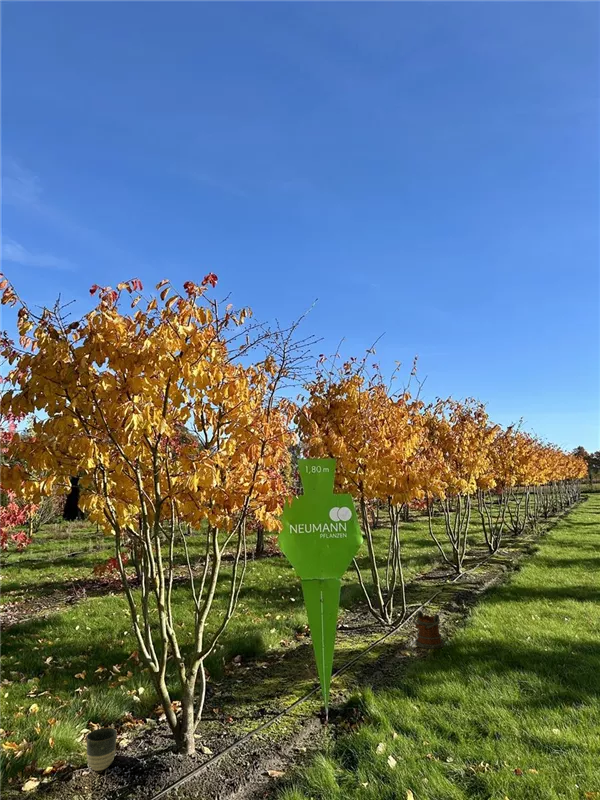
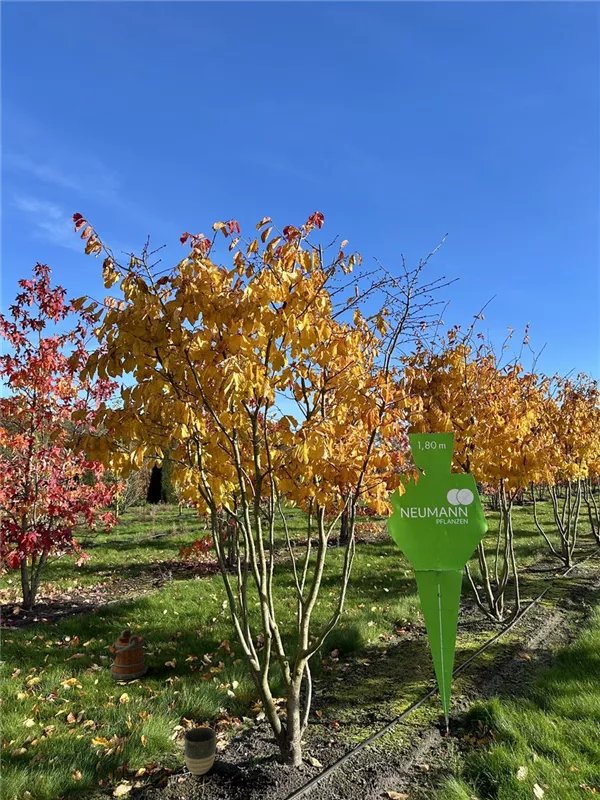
bucket: present [414,611,444,649] -> present [109,629,148,680]

